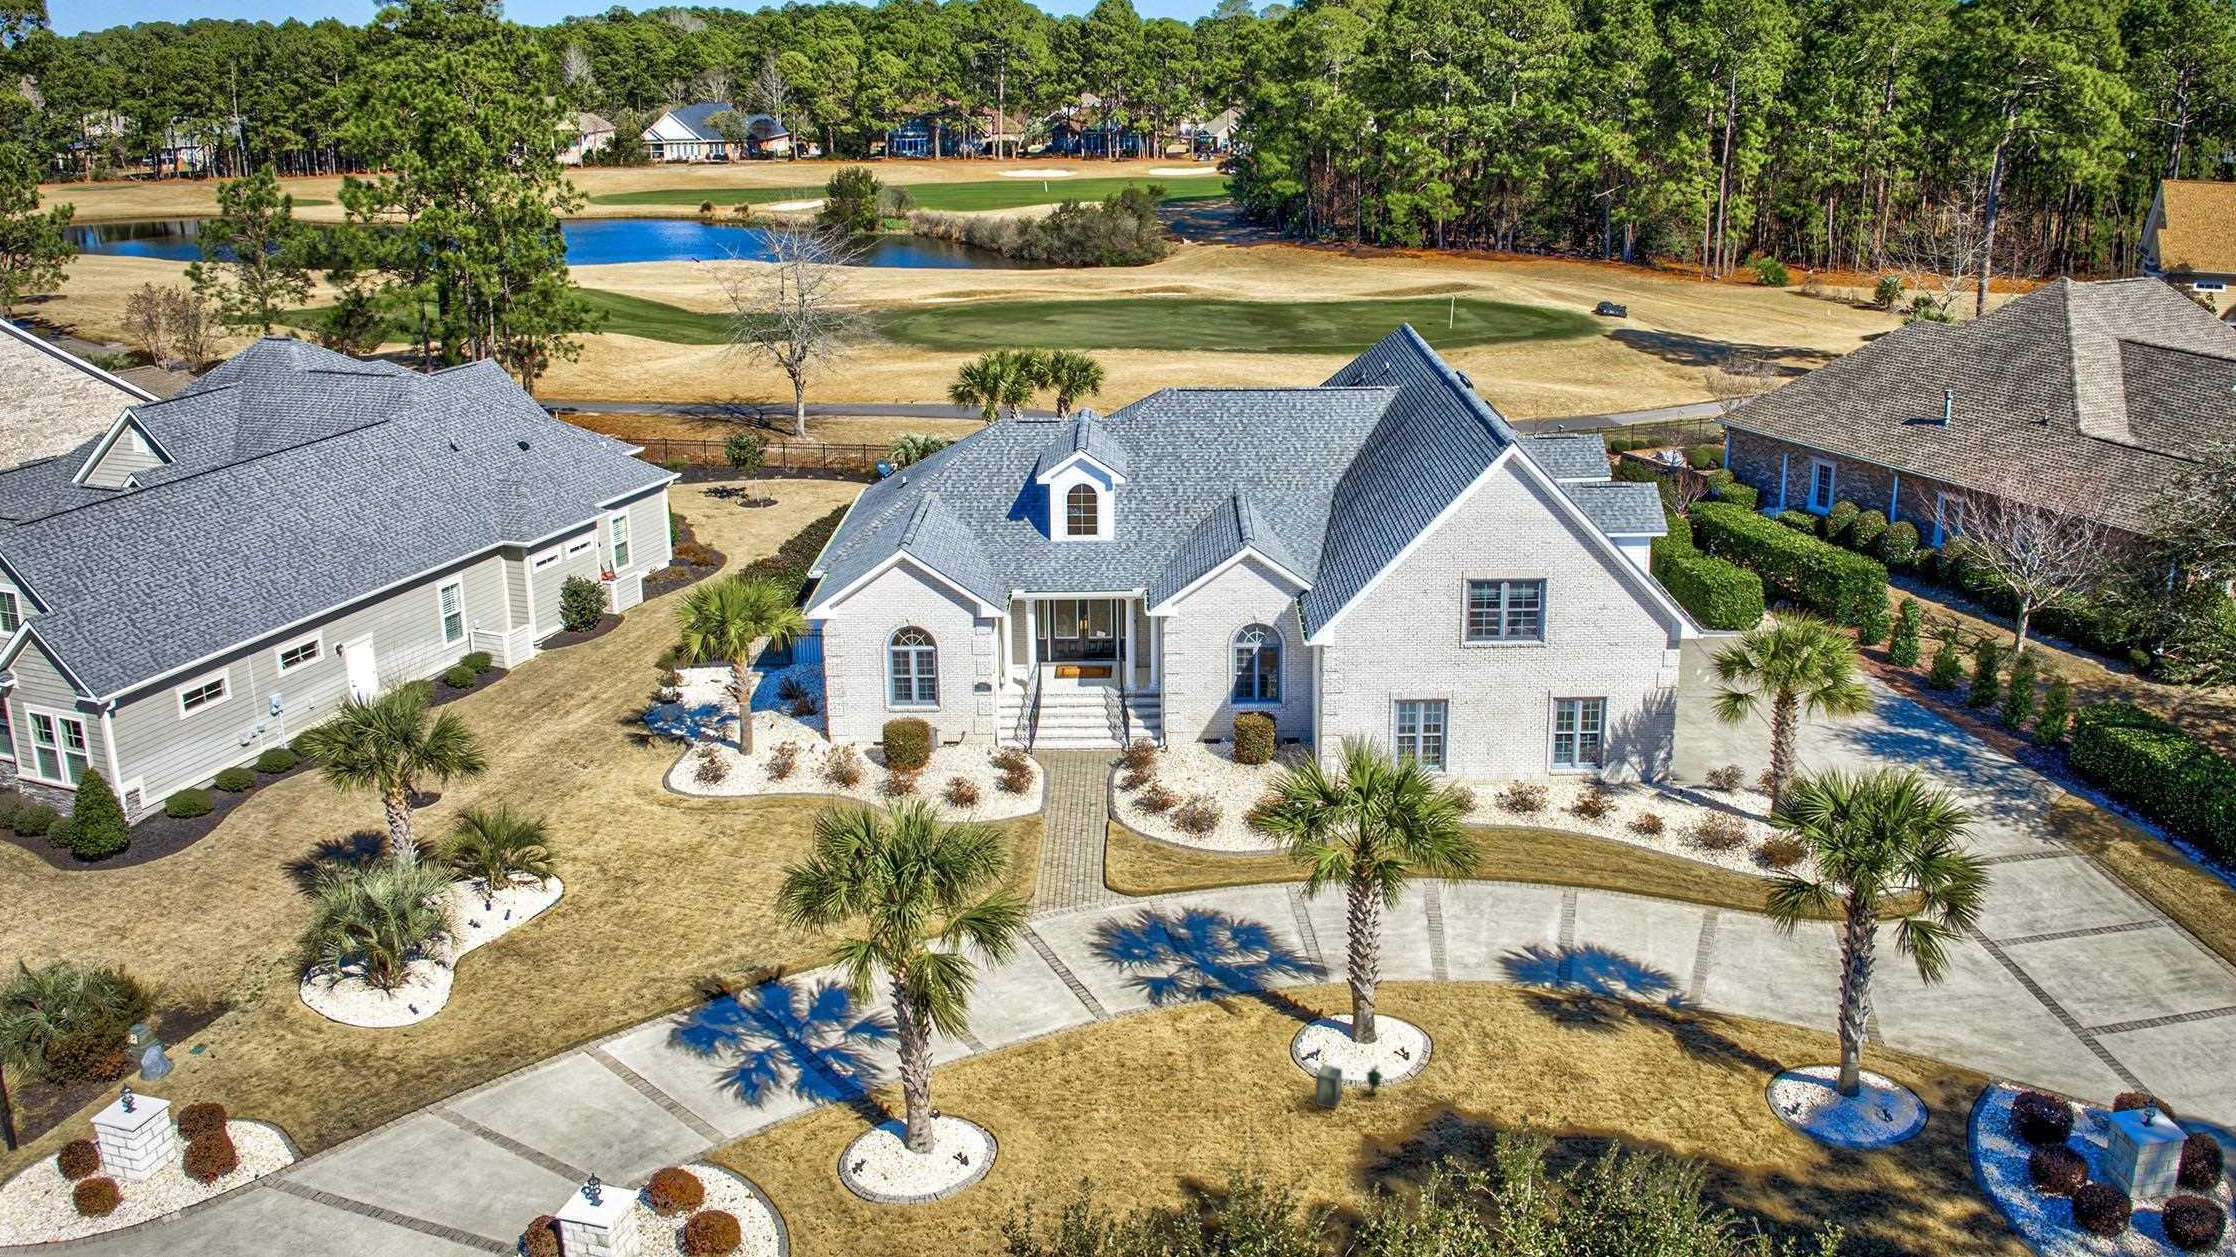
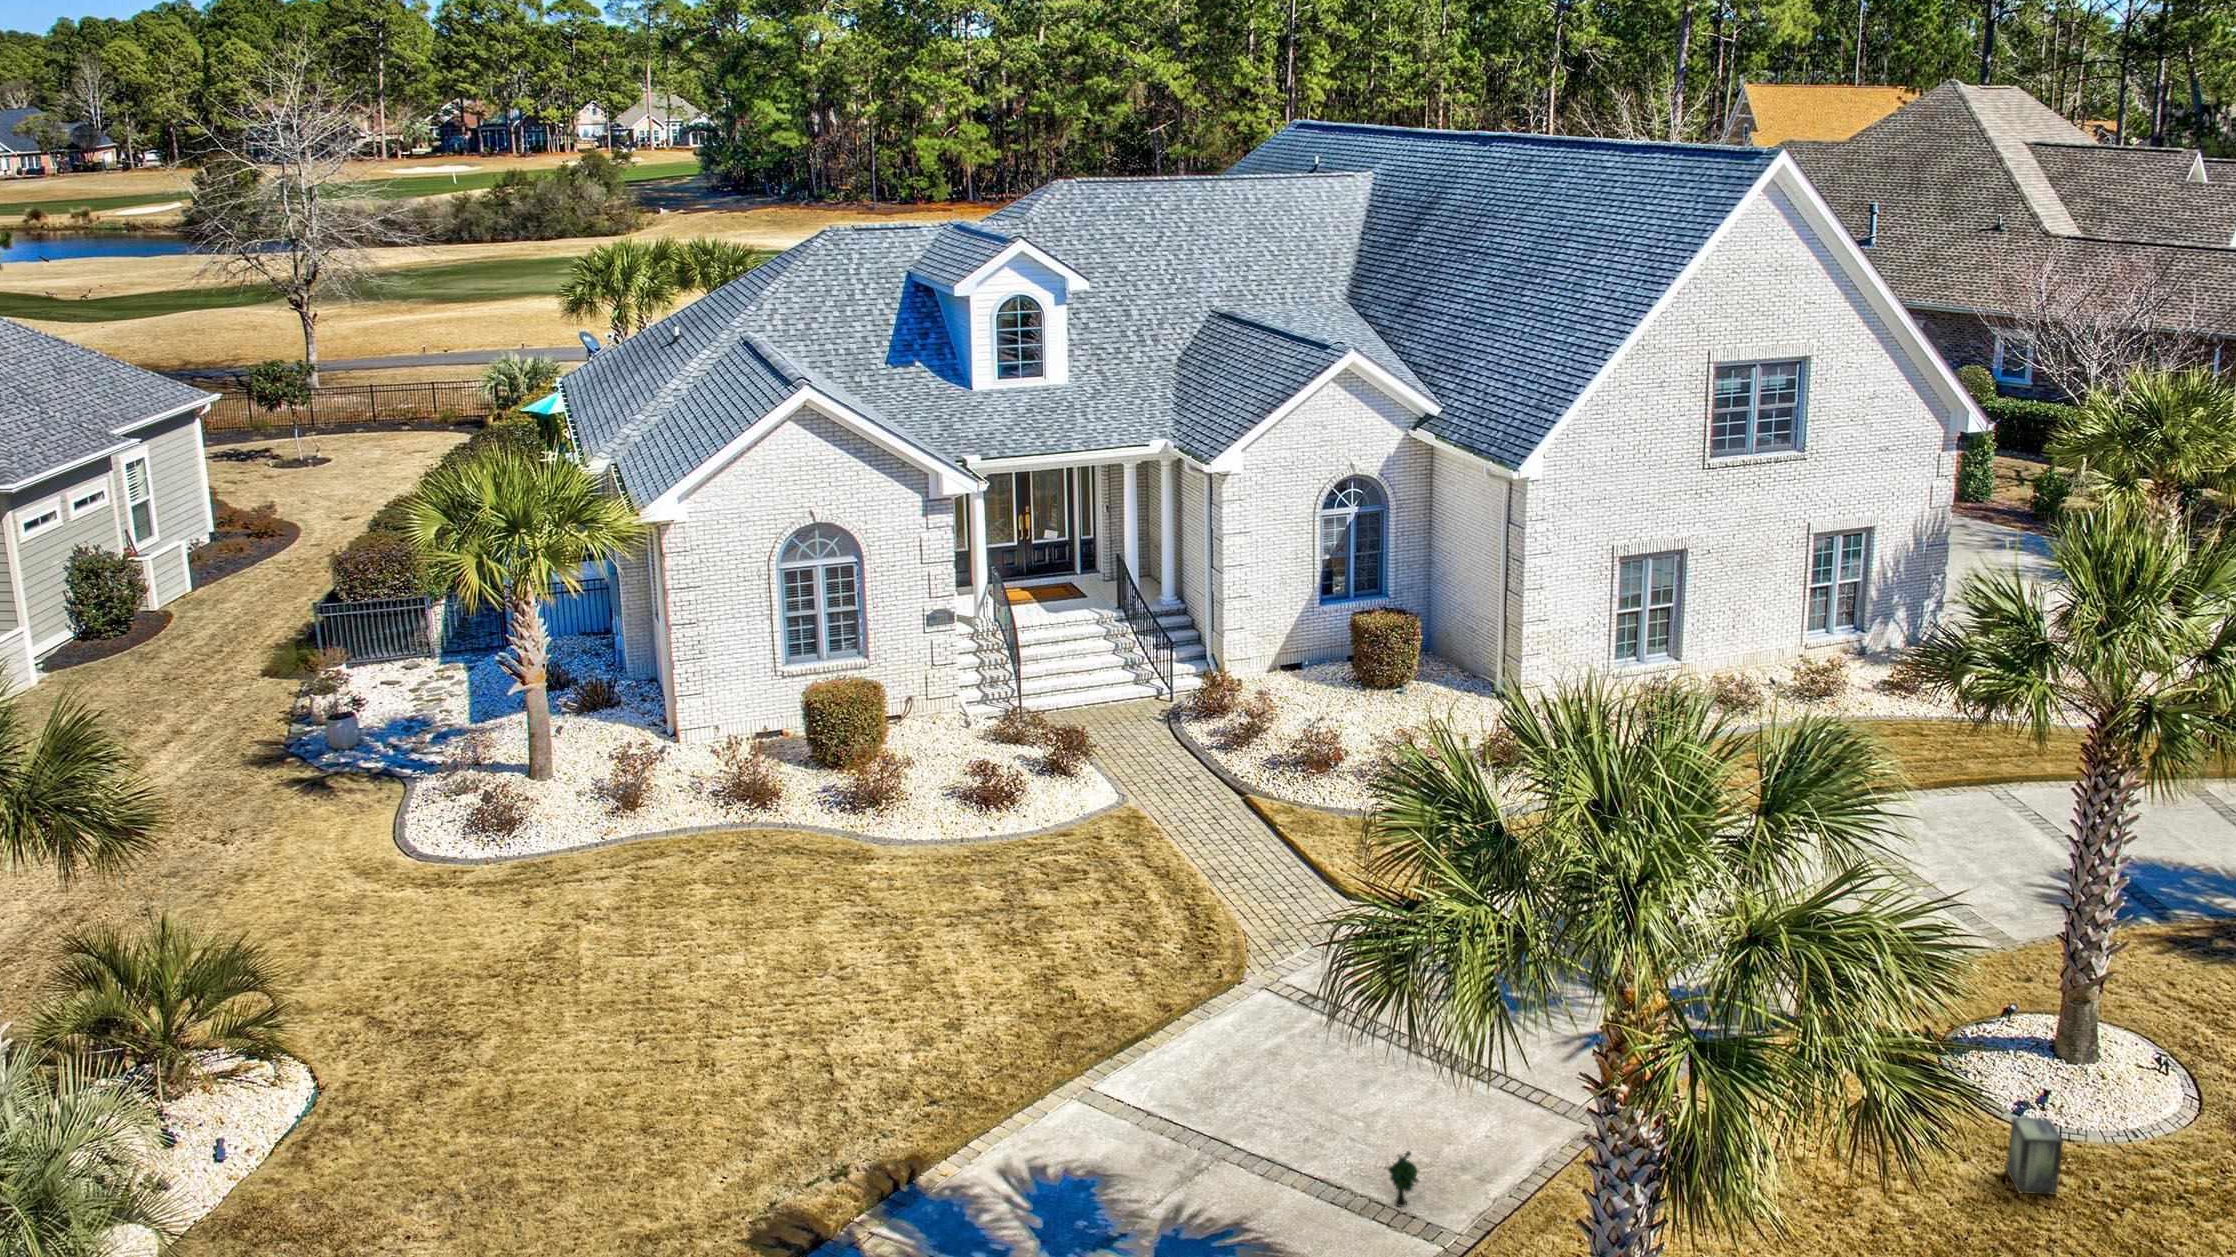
decorative plant: present [1367,1065,1383,1095] -> present [1387,1151,1419,1207]

